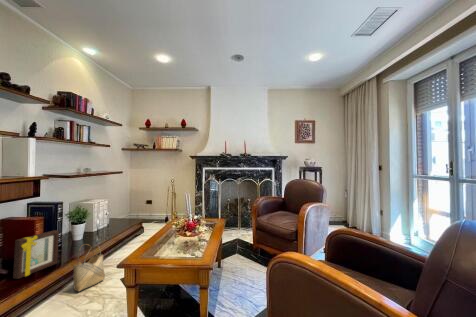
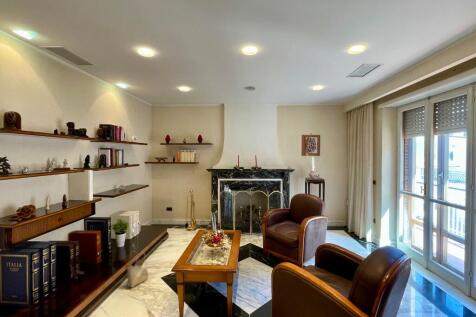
picture frame: present [13,230,59,279] -> none [86,240,113,278]

